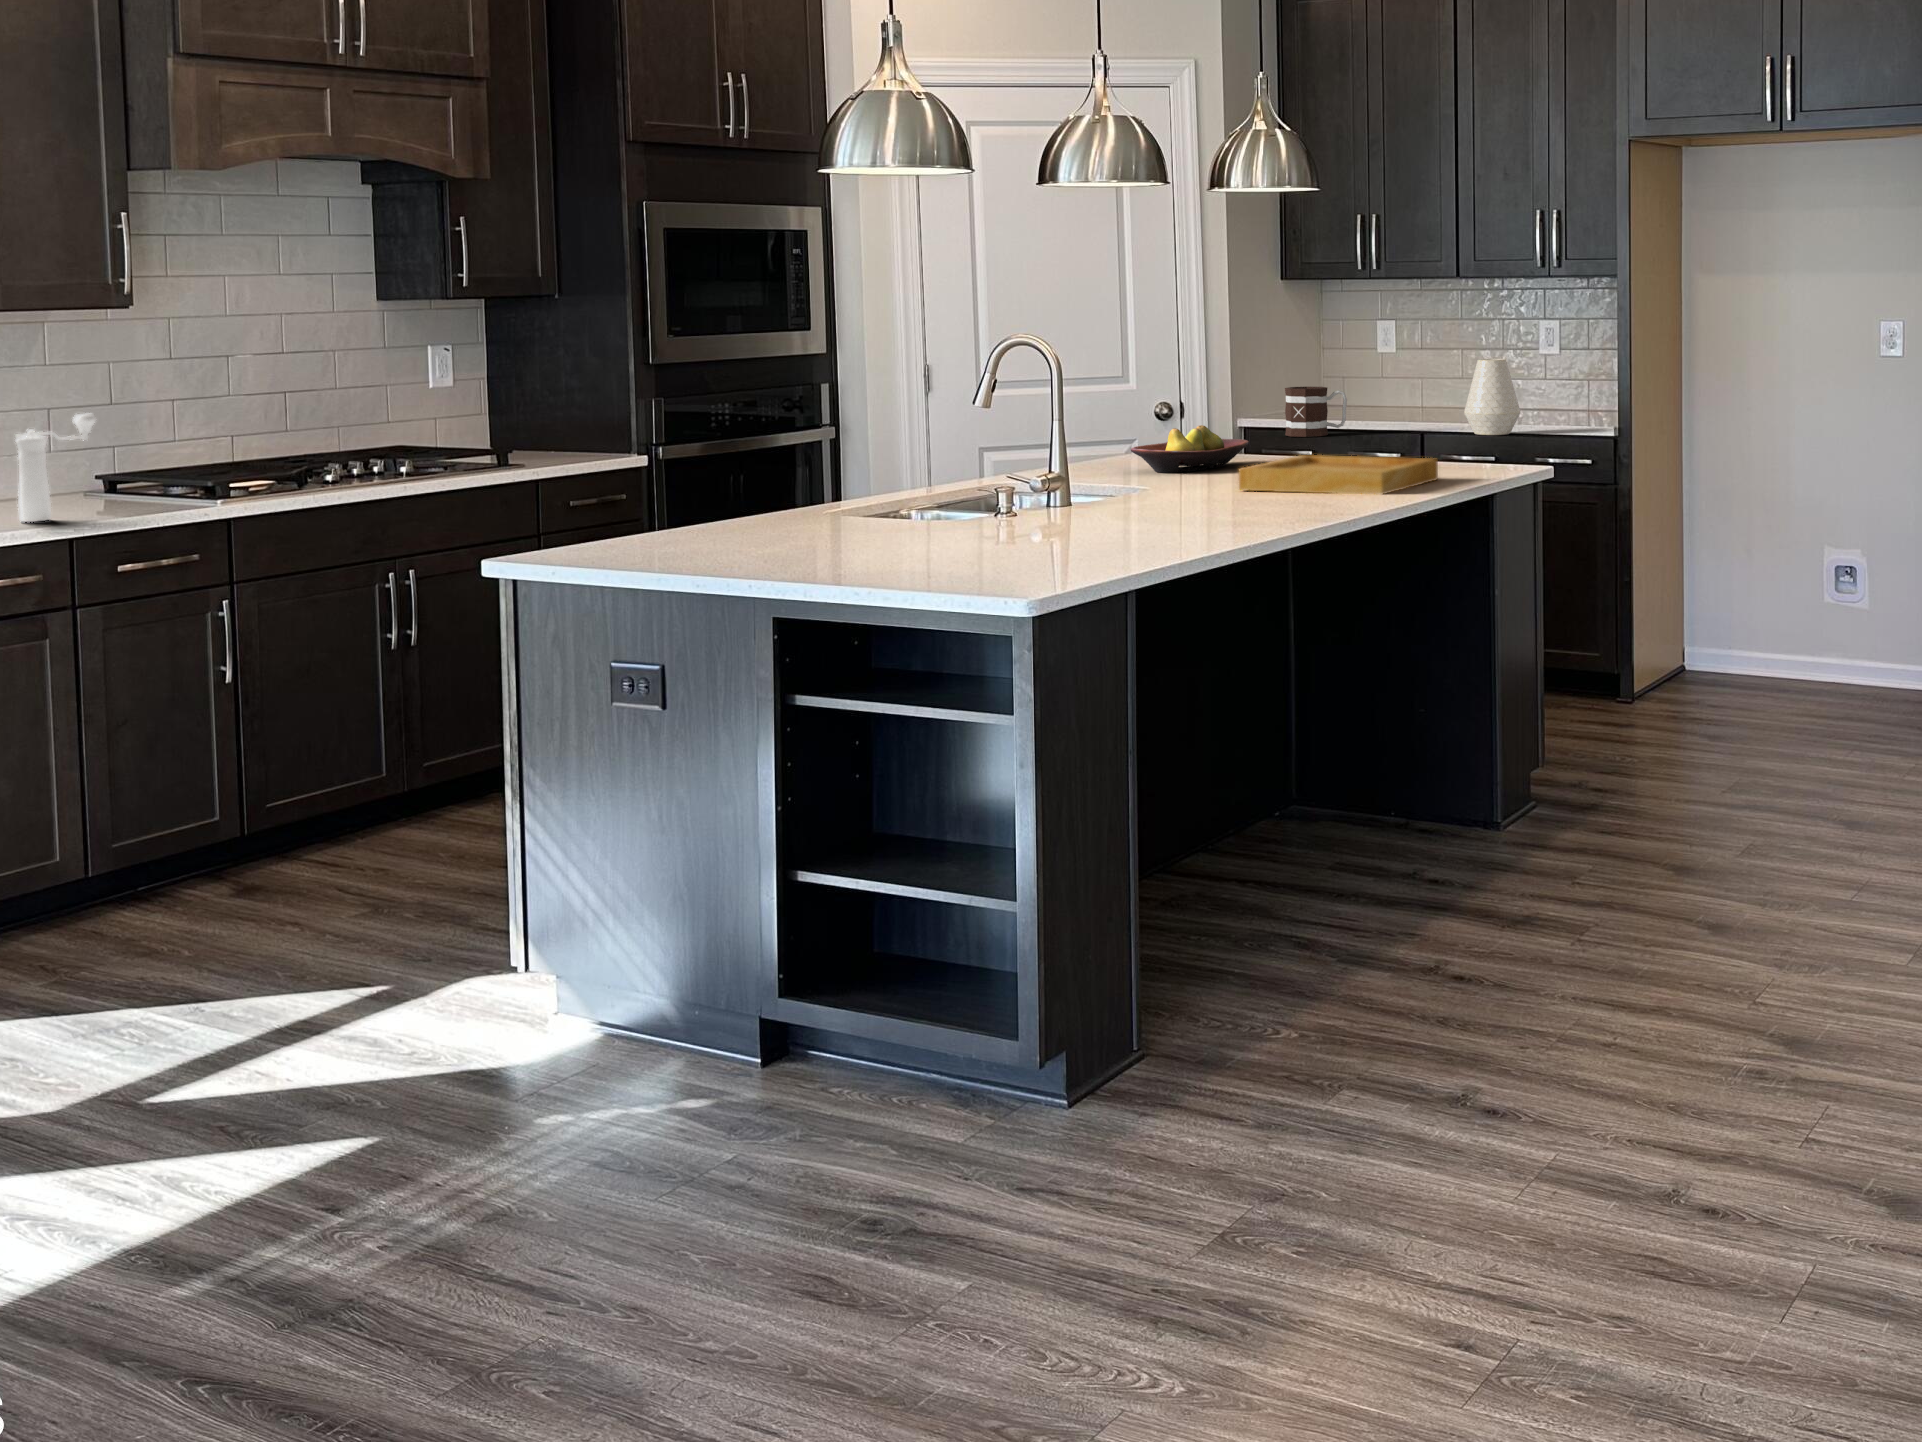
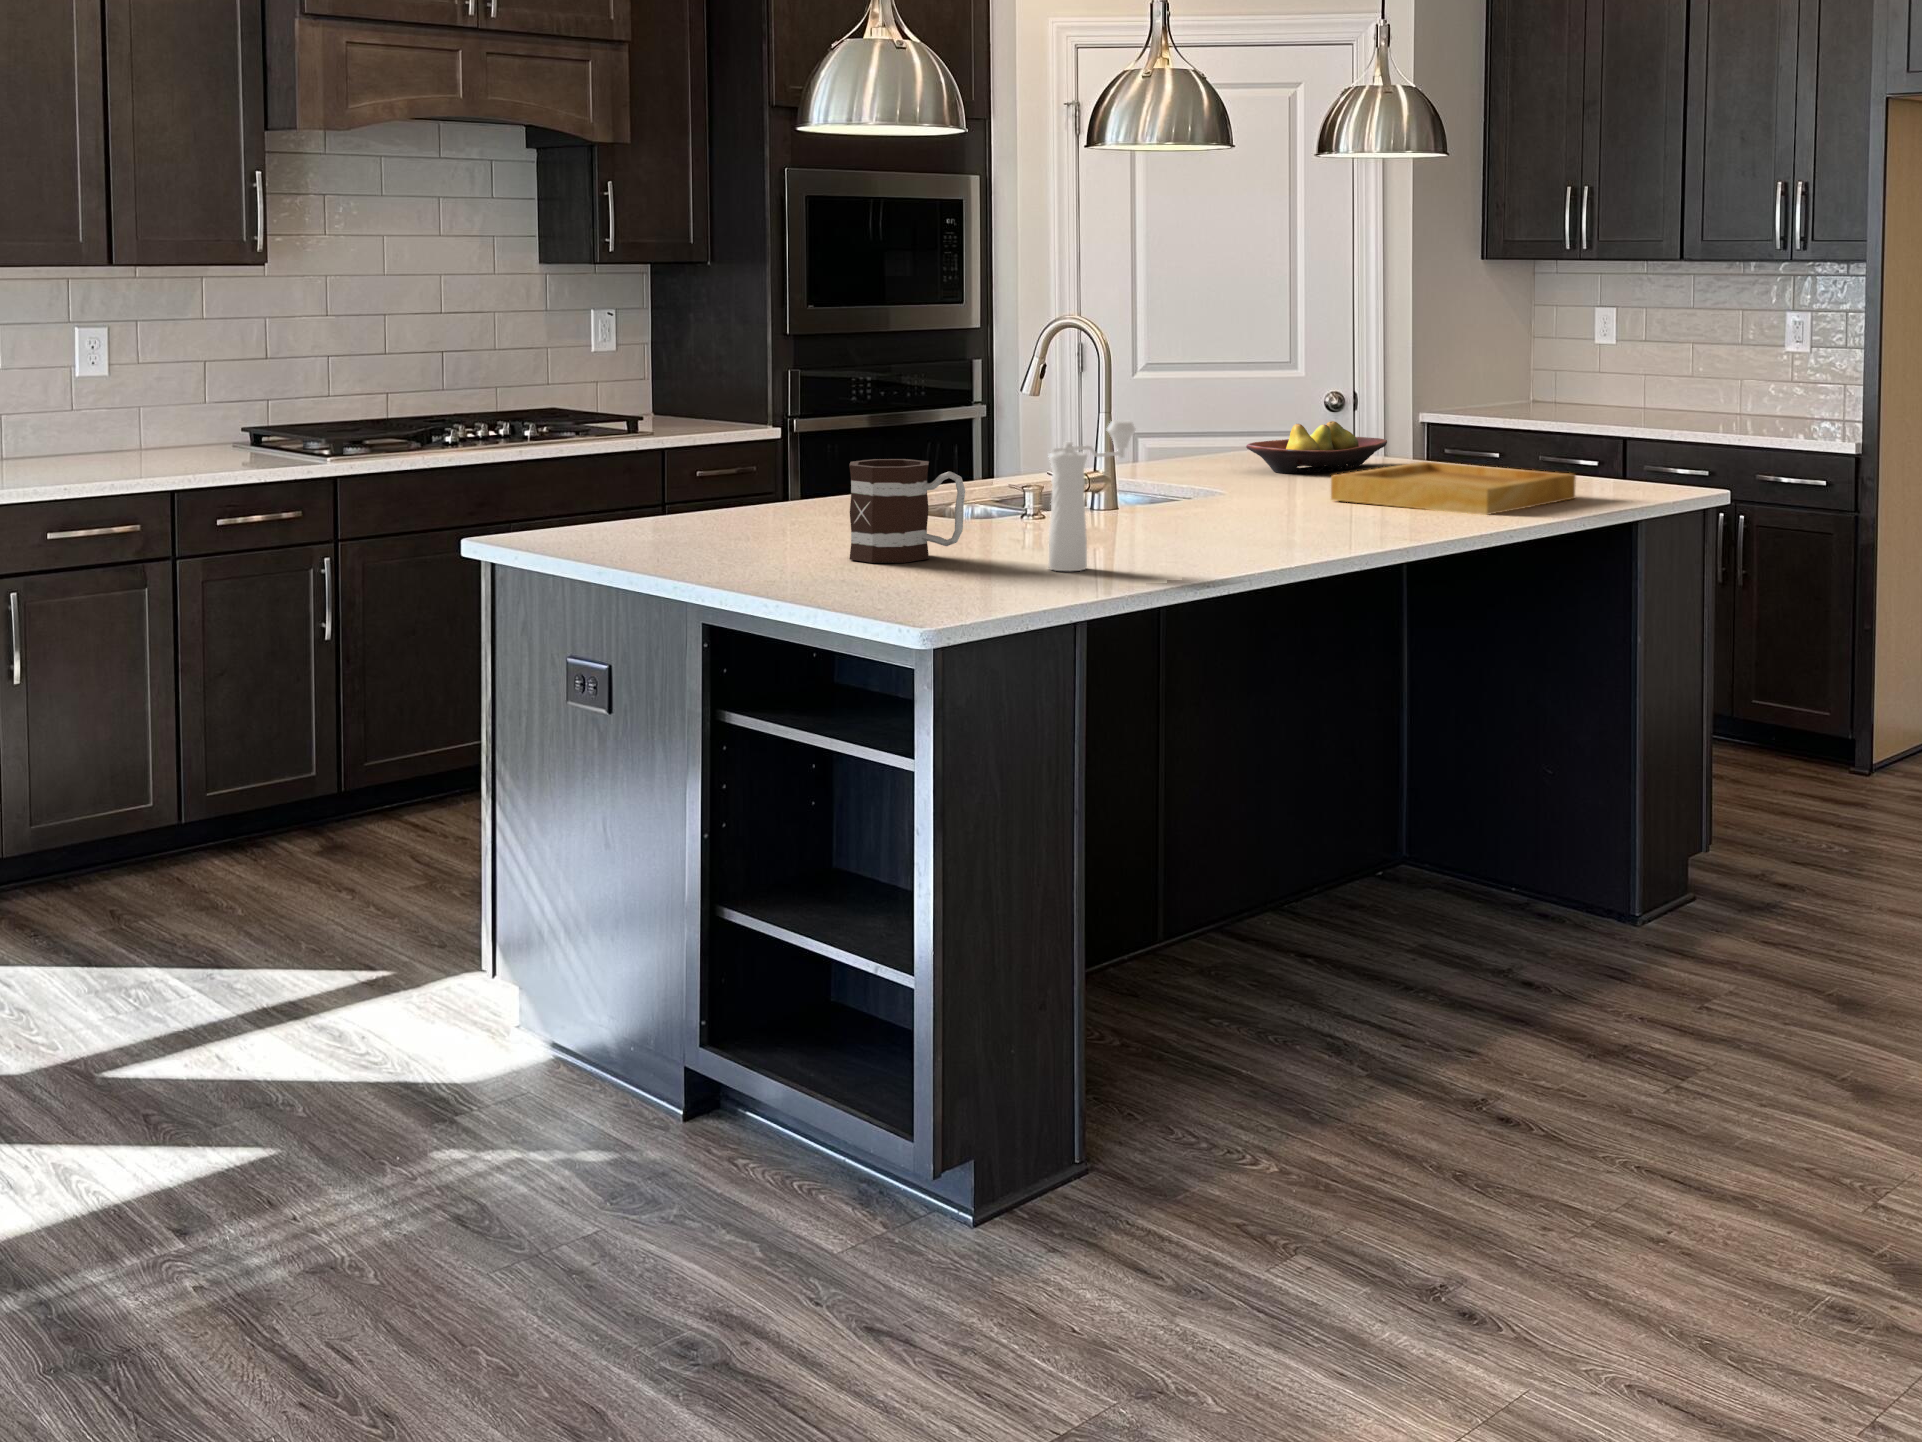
vase: present [1464,359,1520,435] -> none [1675,355,1743,444]
mug: present [1285,386,1347,437] -> present [849,459,965,563]
pepper mill: present [16,414,96,522] -> present [1048,421,1135,571]

